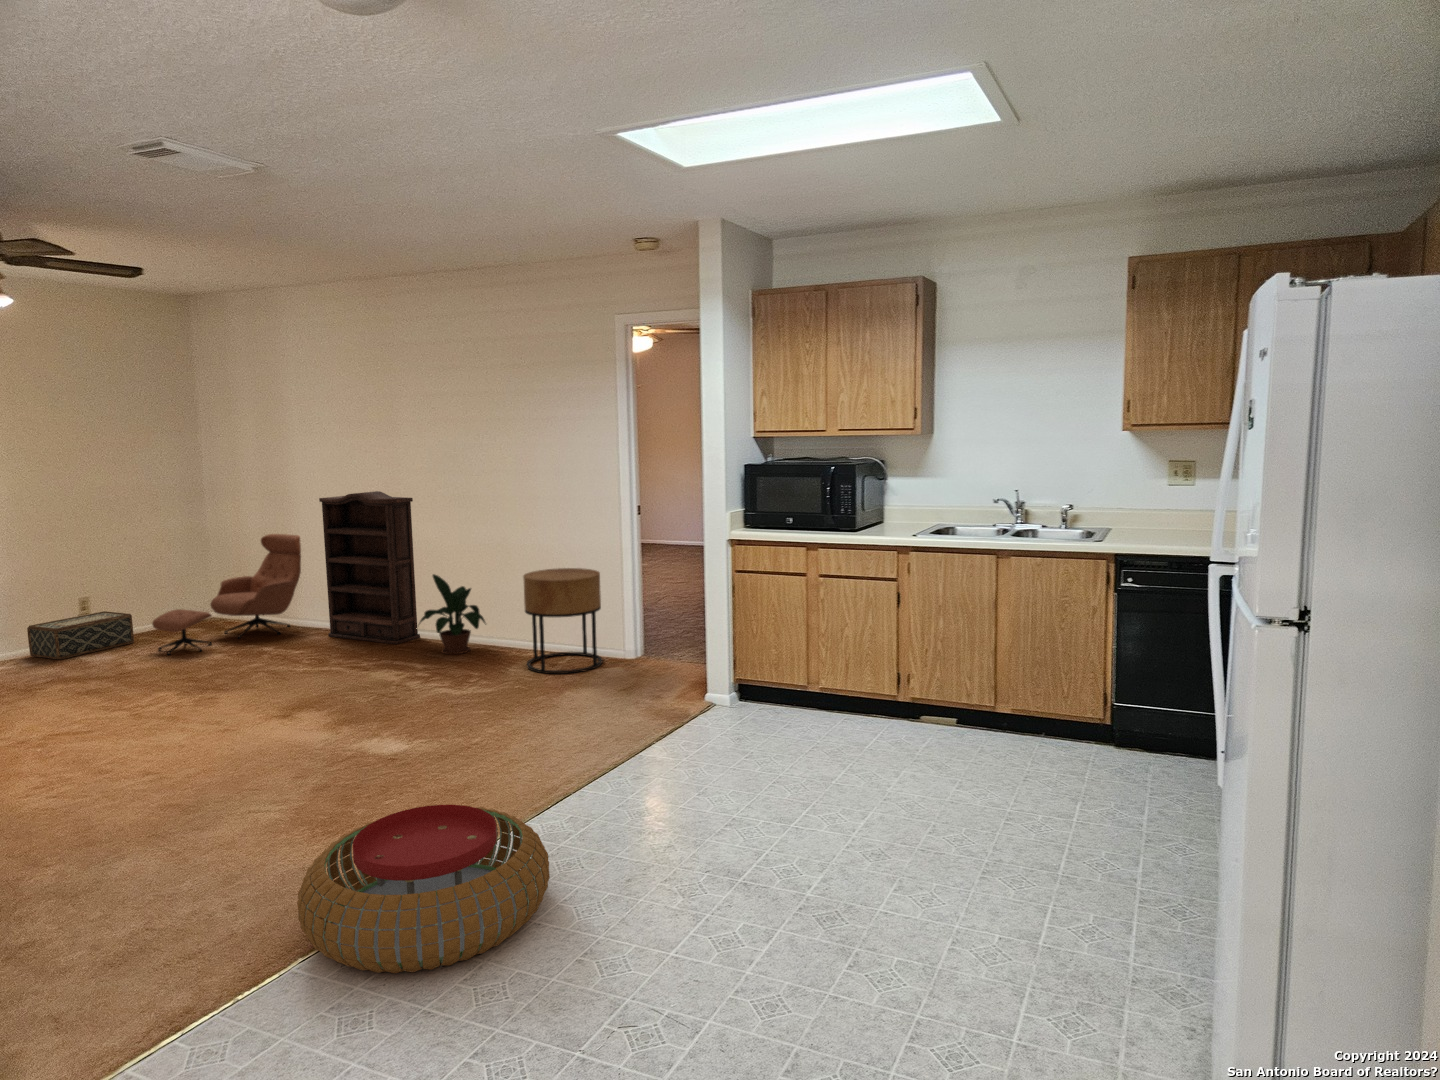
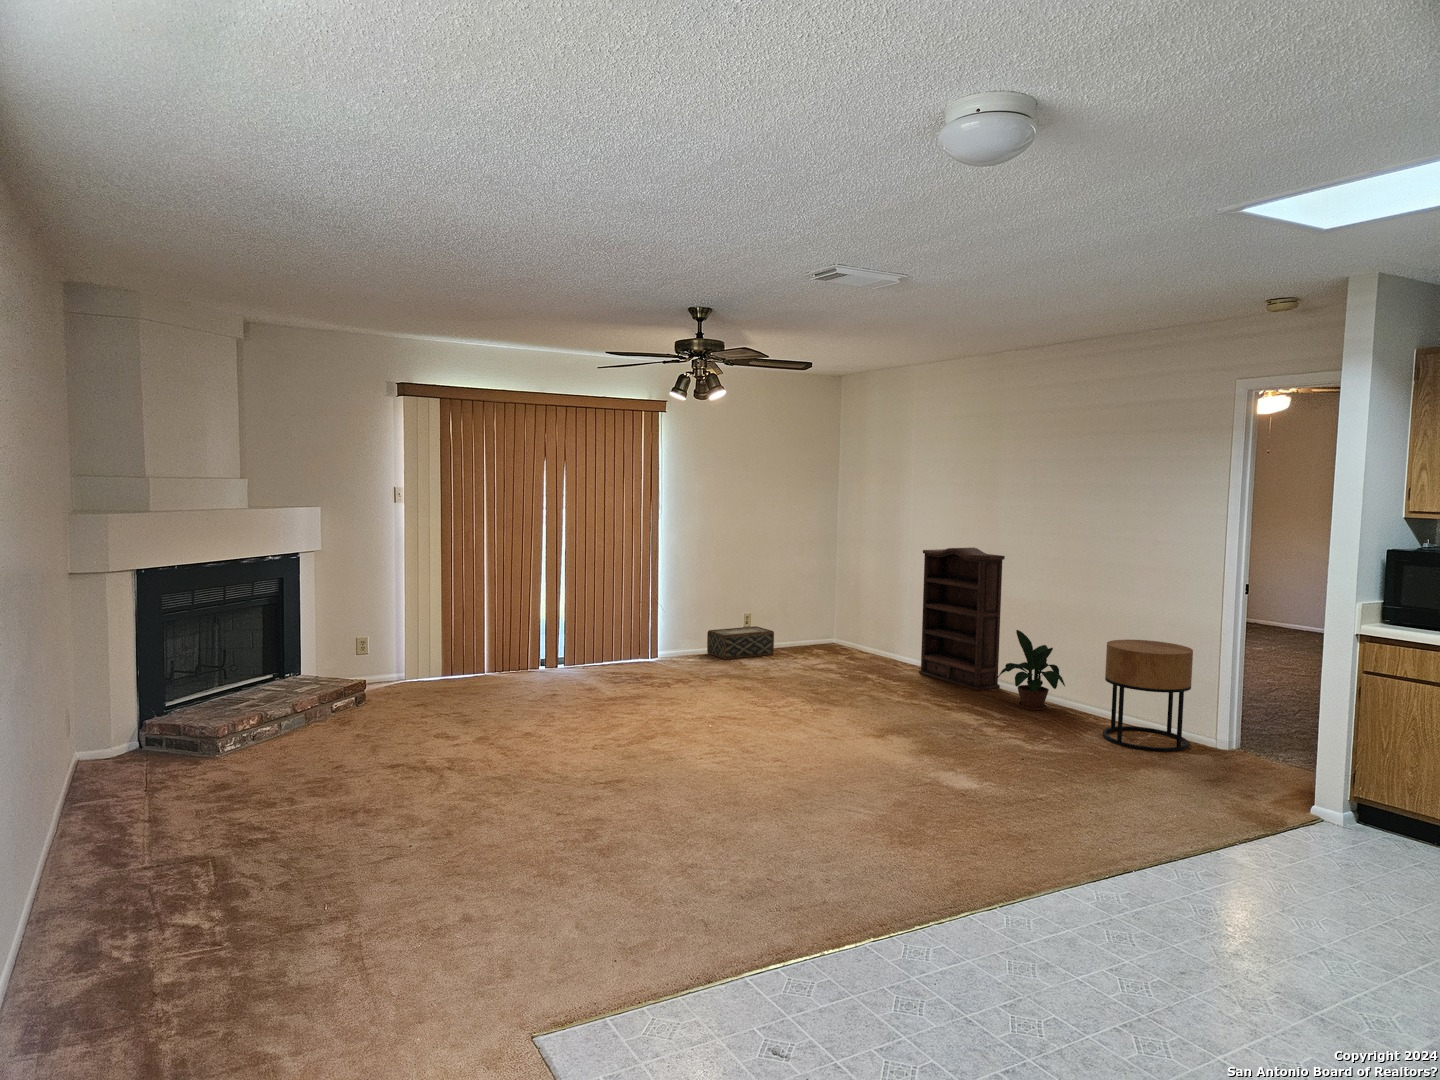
lounge chair: present [152,534,301,655] -> none [787,578,904,669]
pouf: present [297,805,550,973] -> none [873,839,1099,990]

